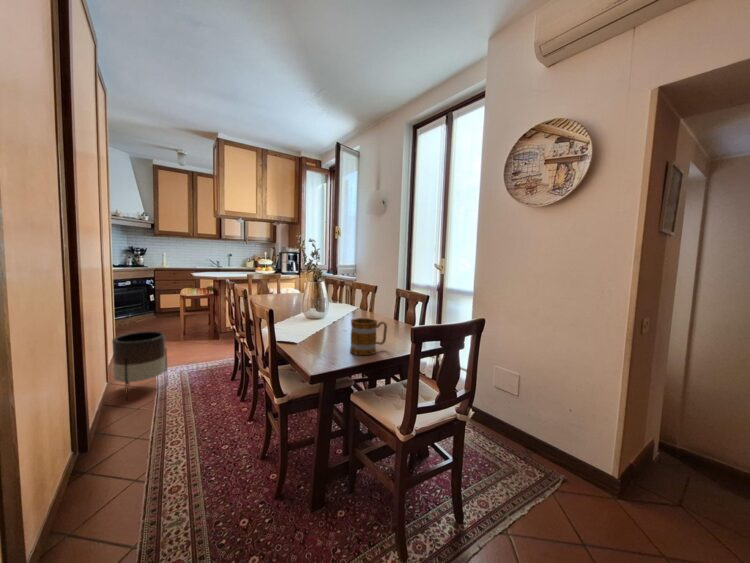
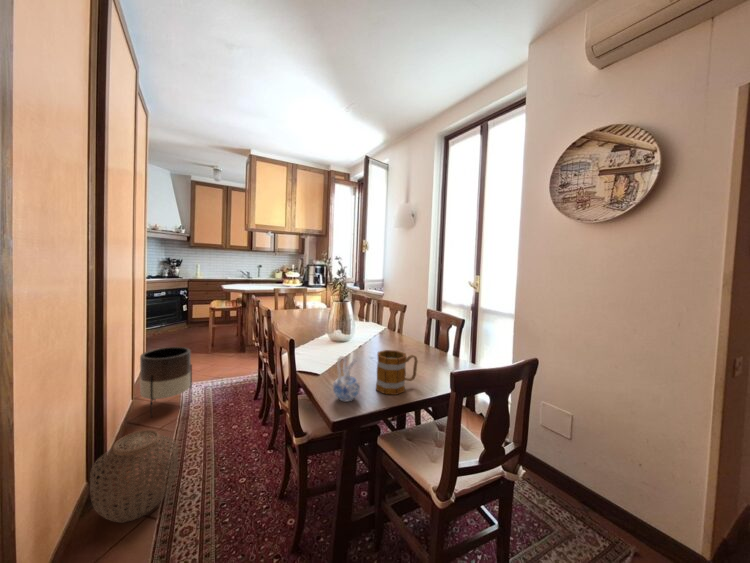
ceramic pitcher: none [312,321,336,361] -> present [333,356,360,402]
woven basket: none [76,403,162,488] -> present [90,430,178,522]

